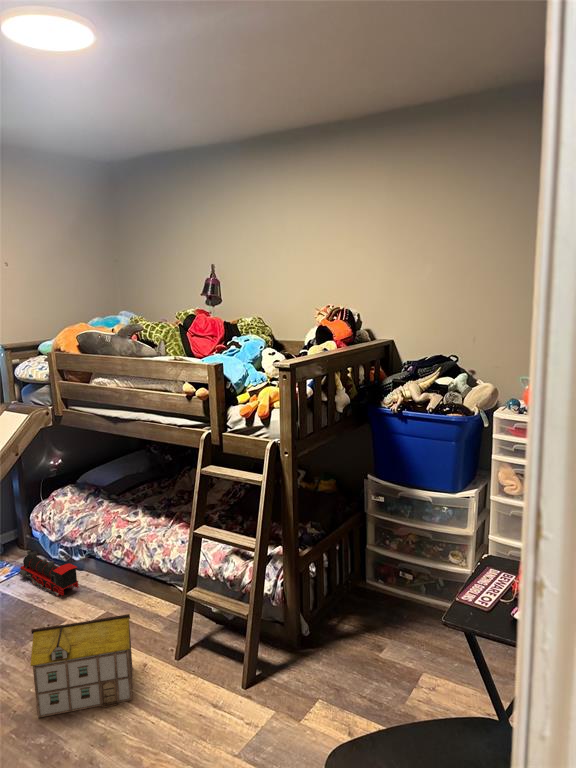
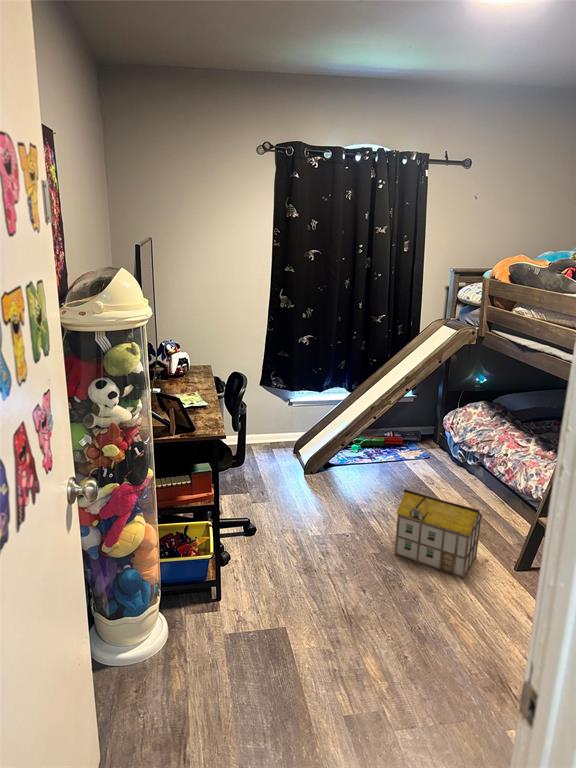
toy train: present [20,550,79,596] -> none [425,442,466,485]

